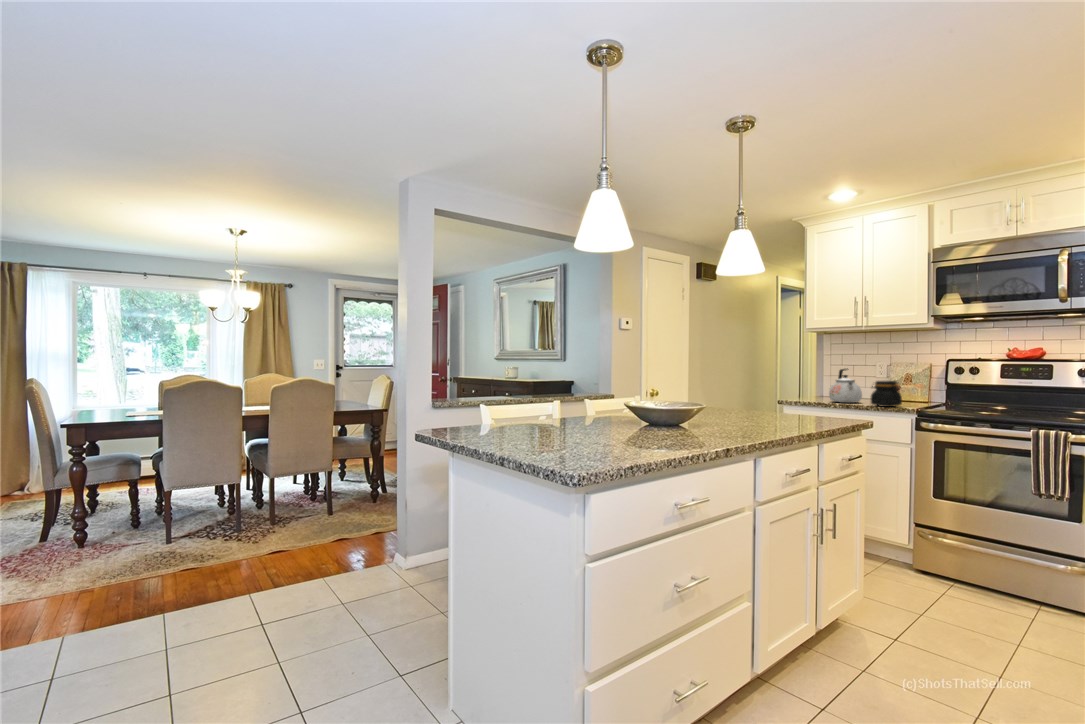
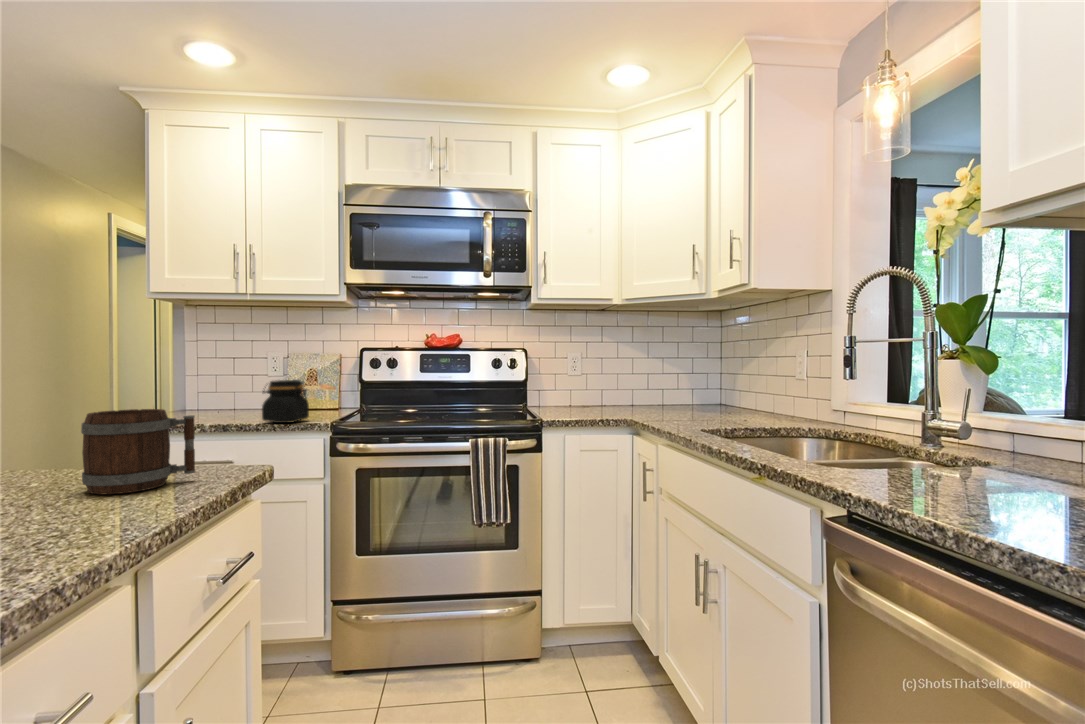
kettle: present [829,368,862,403] -> none [189,362,246,421]
mug: none [794,391,833,421] -> present [81,409,195,494]

